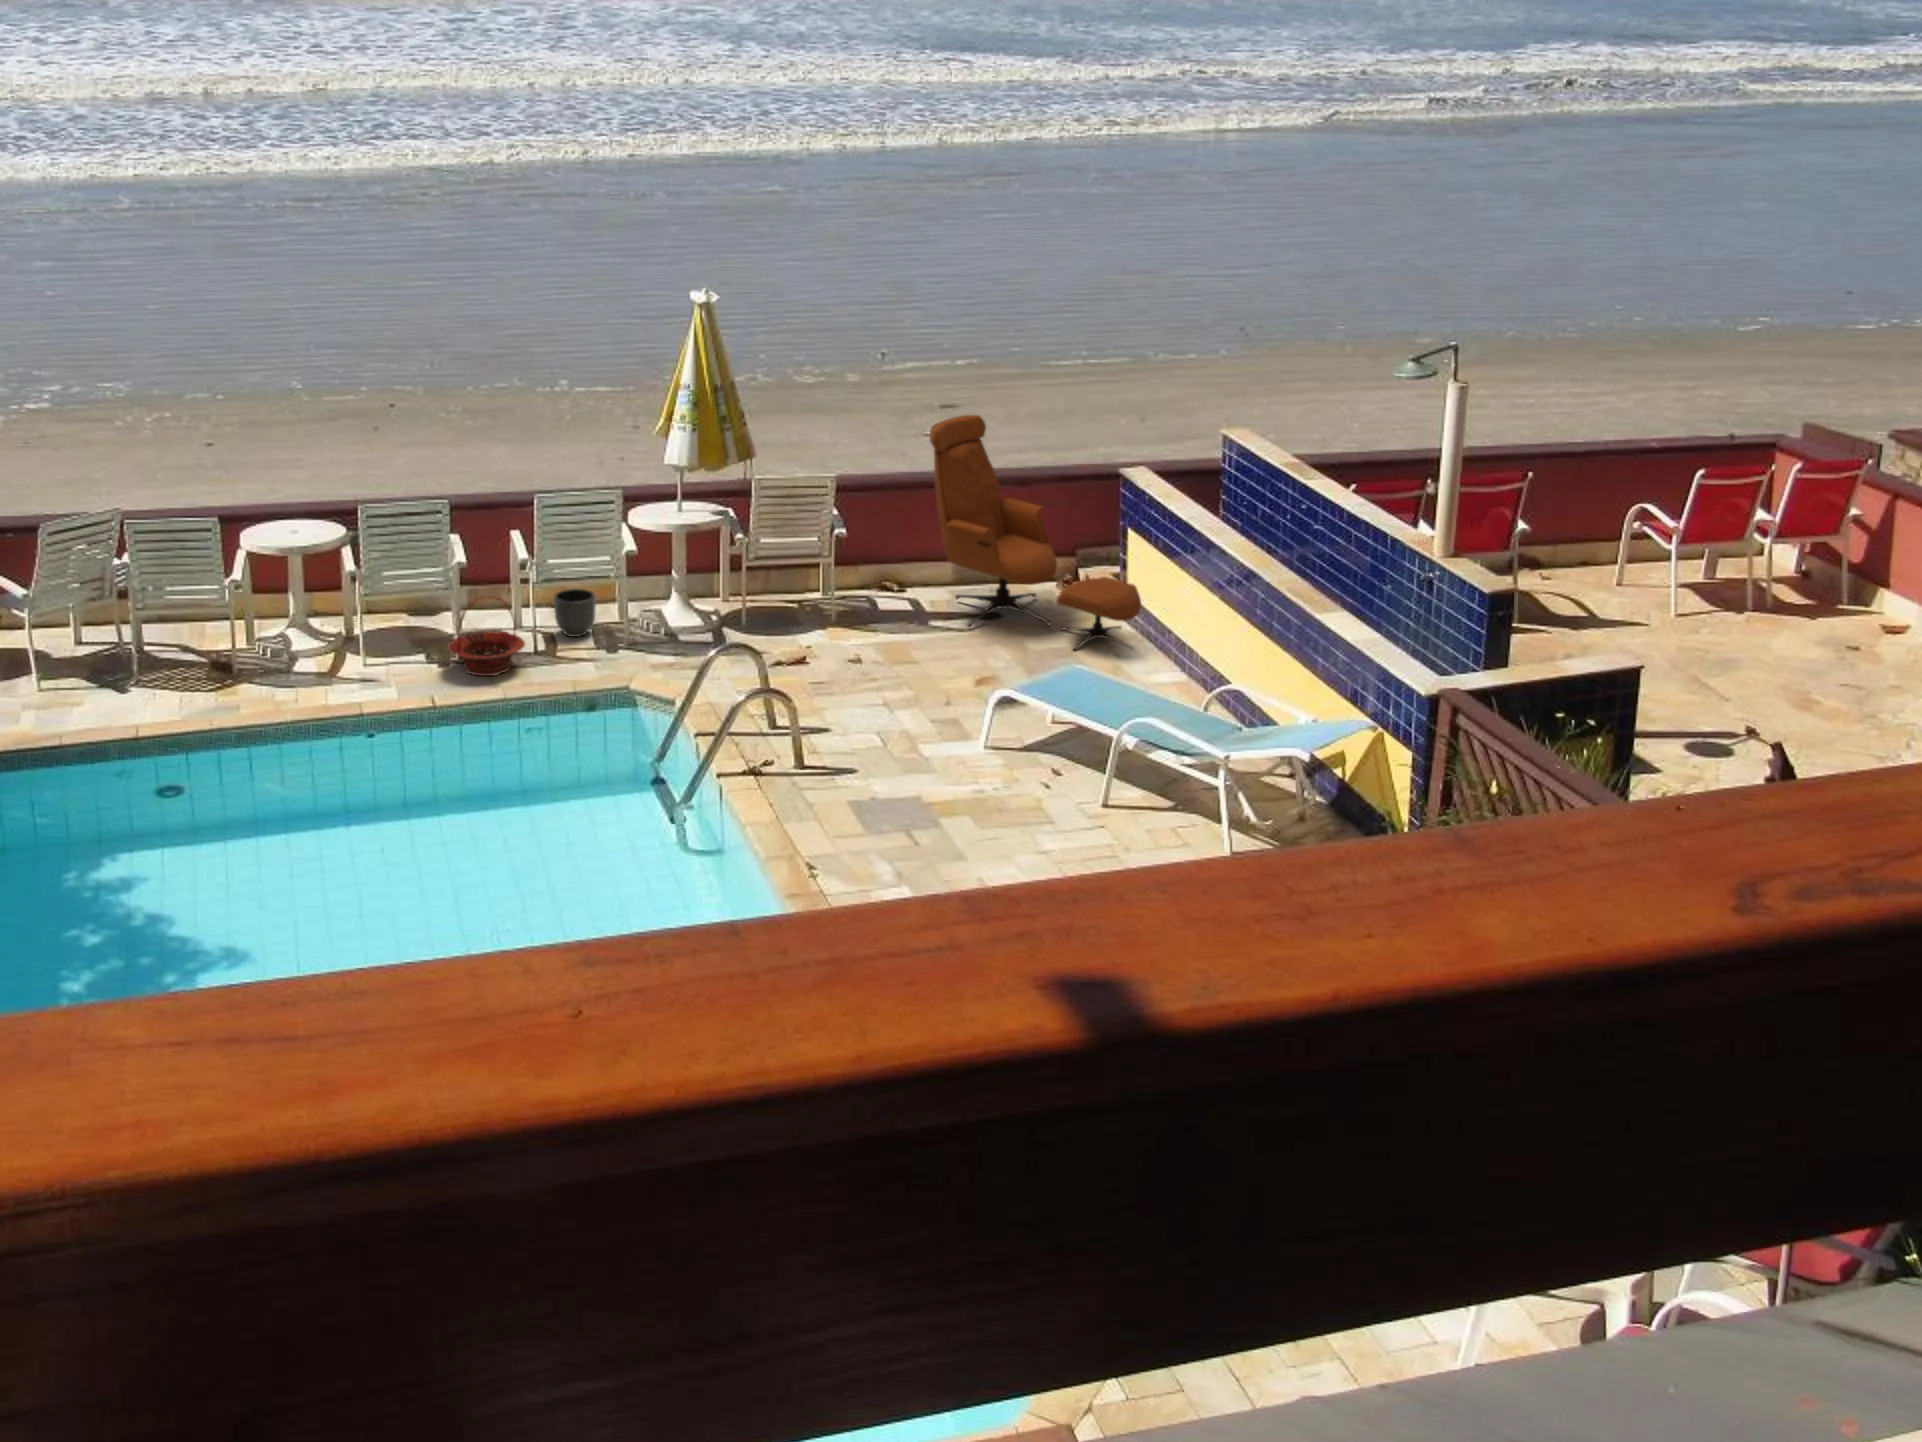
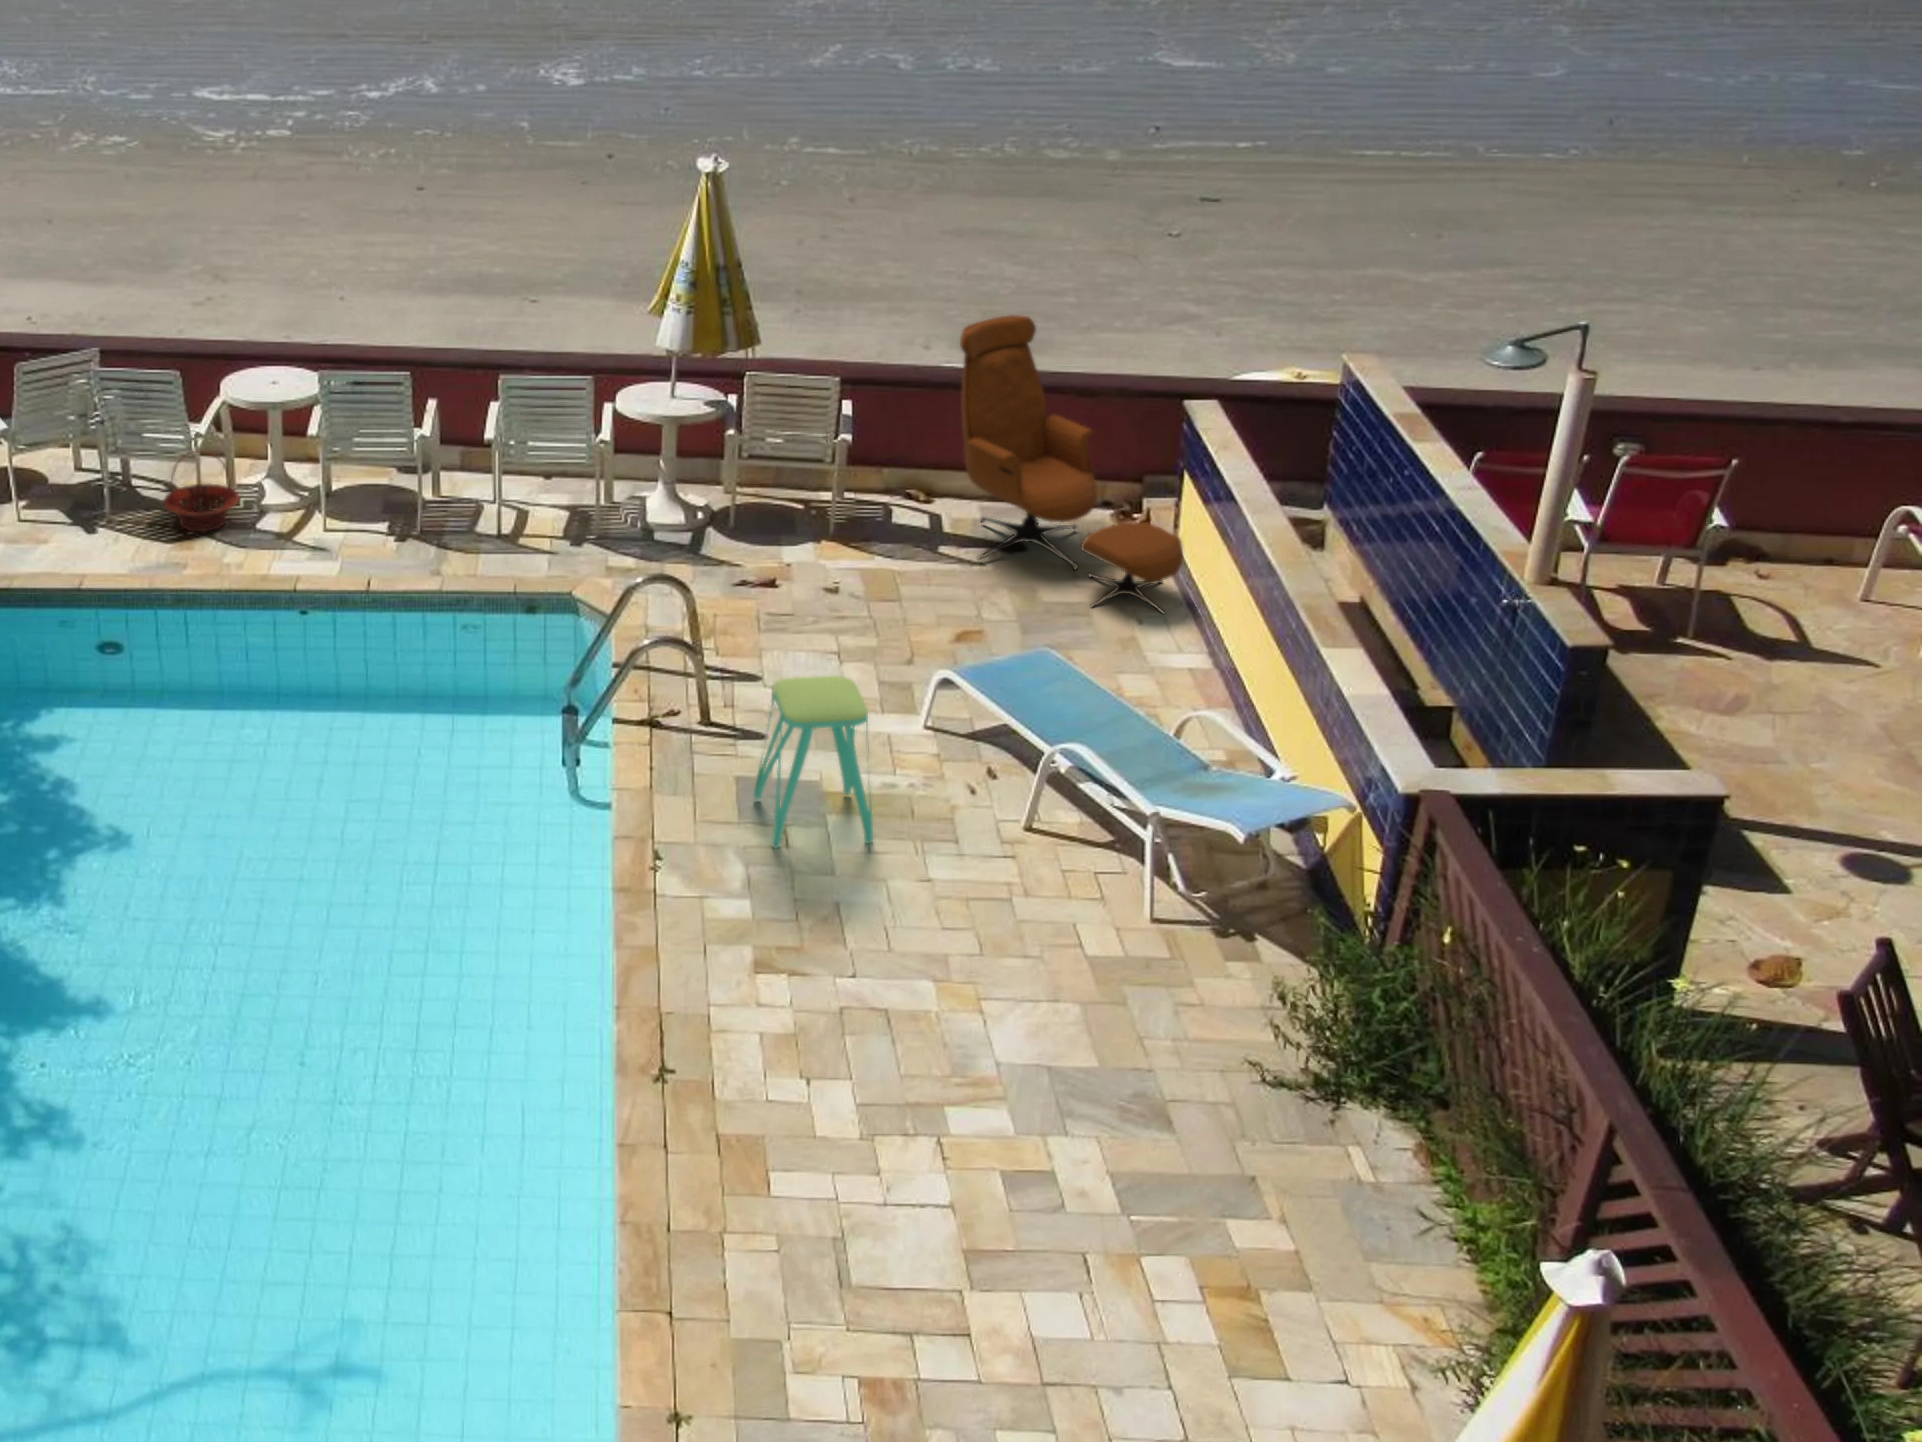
planter: present [554,589,596,637] -> none [529,469,573,522]
basket: present [449,596,525,676] -> present [163,452,239,532]
stool: none [874,691,988,847] -> present [754,676,873,848]

